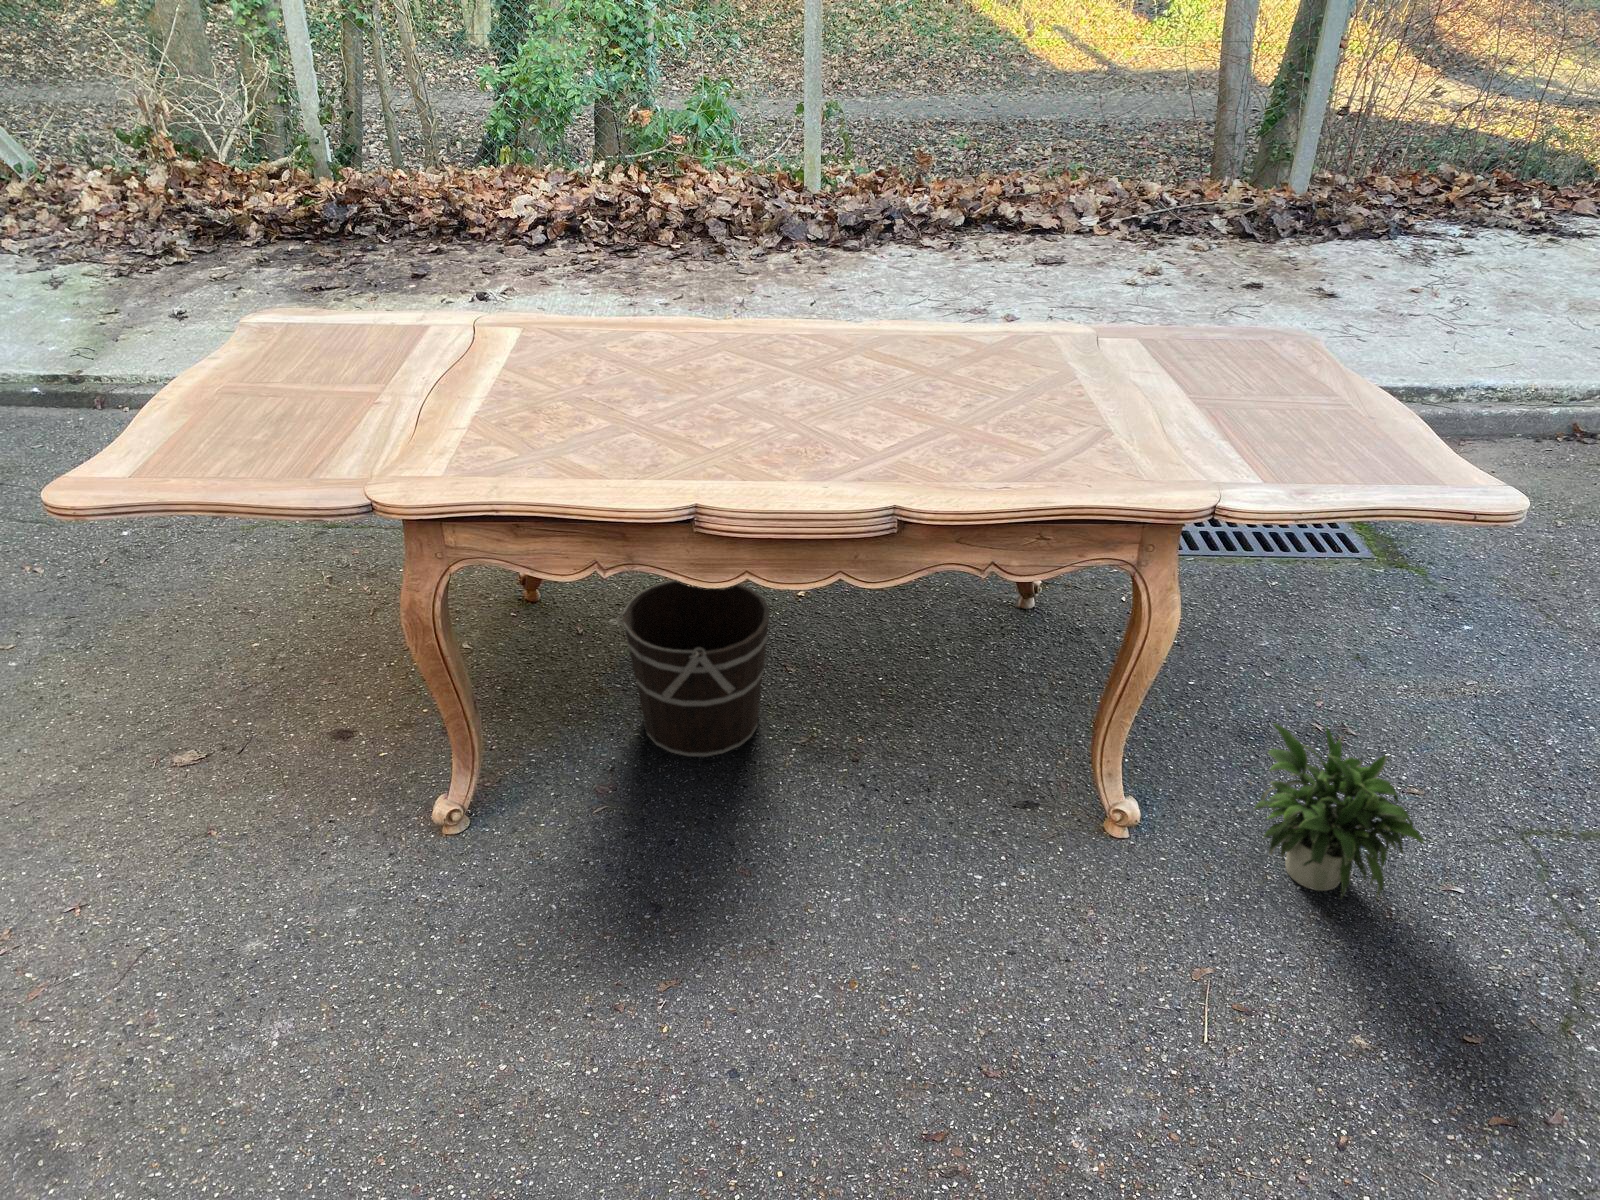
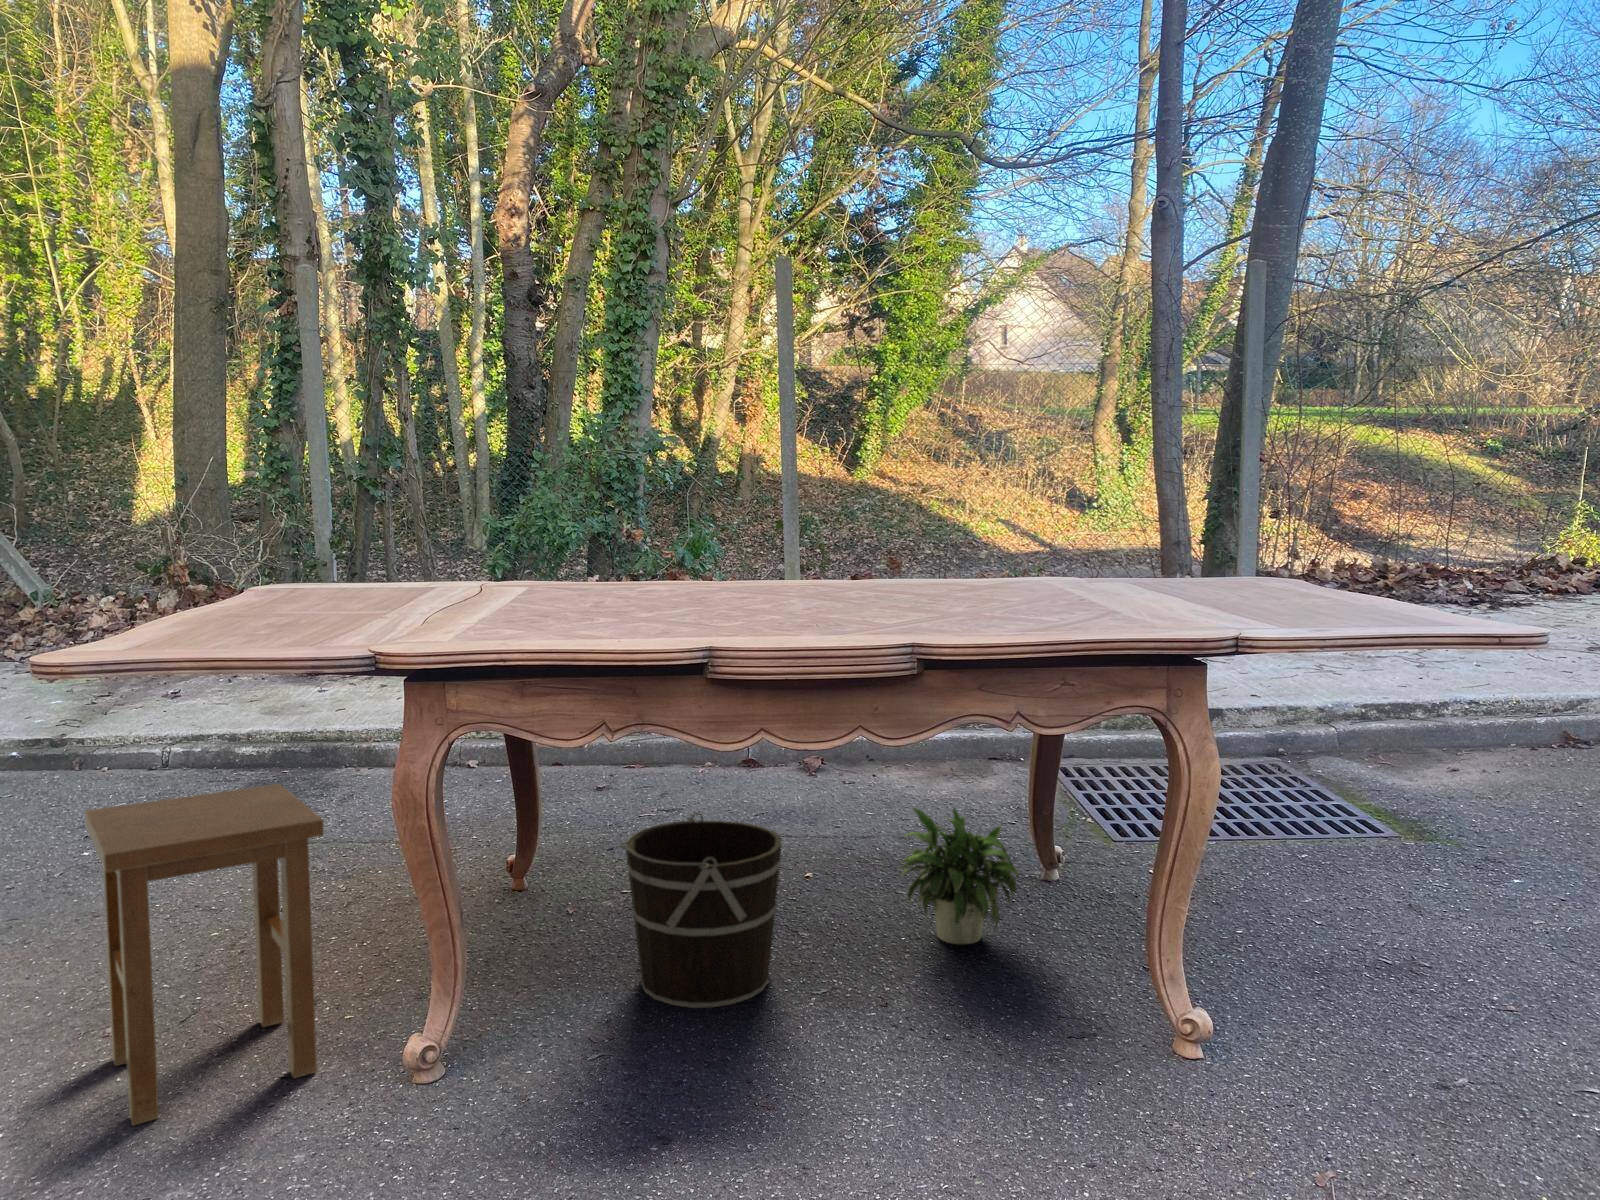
stool: none [112,572,367,883] -> present [85,784,324,1126]
potted plant: present [1248,724,1424,900] -> present [899,807,1019,944]

